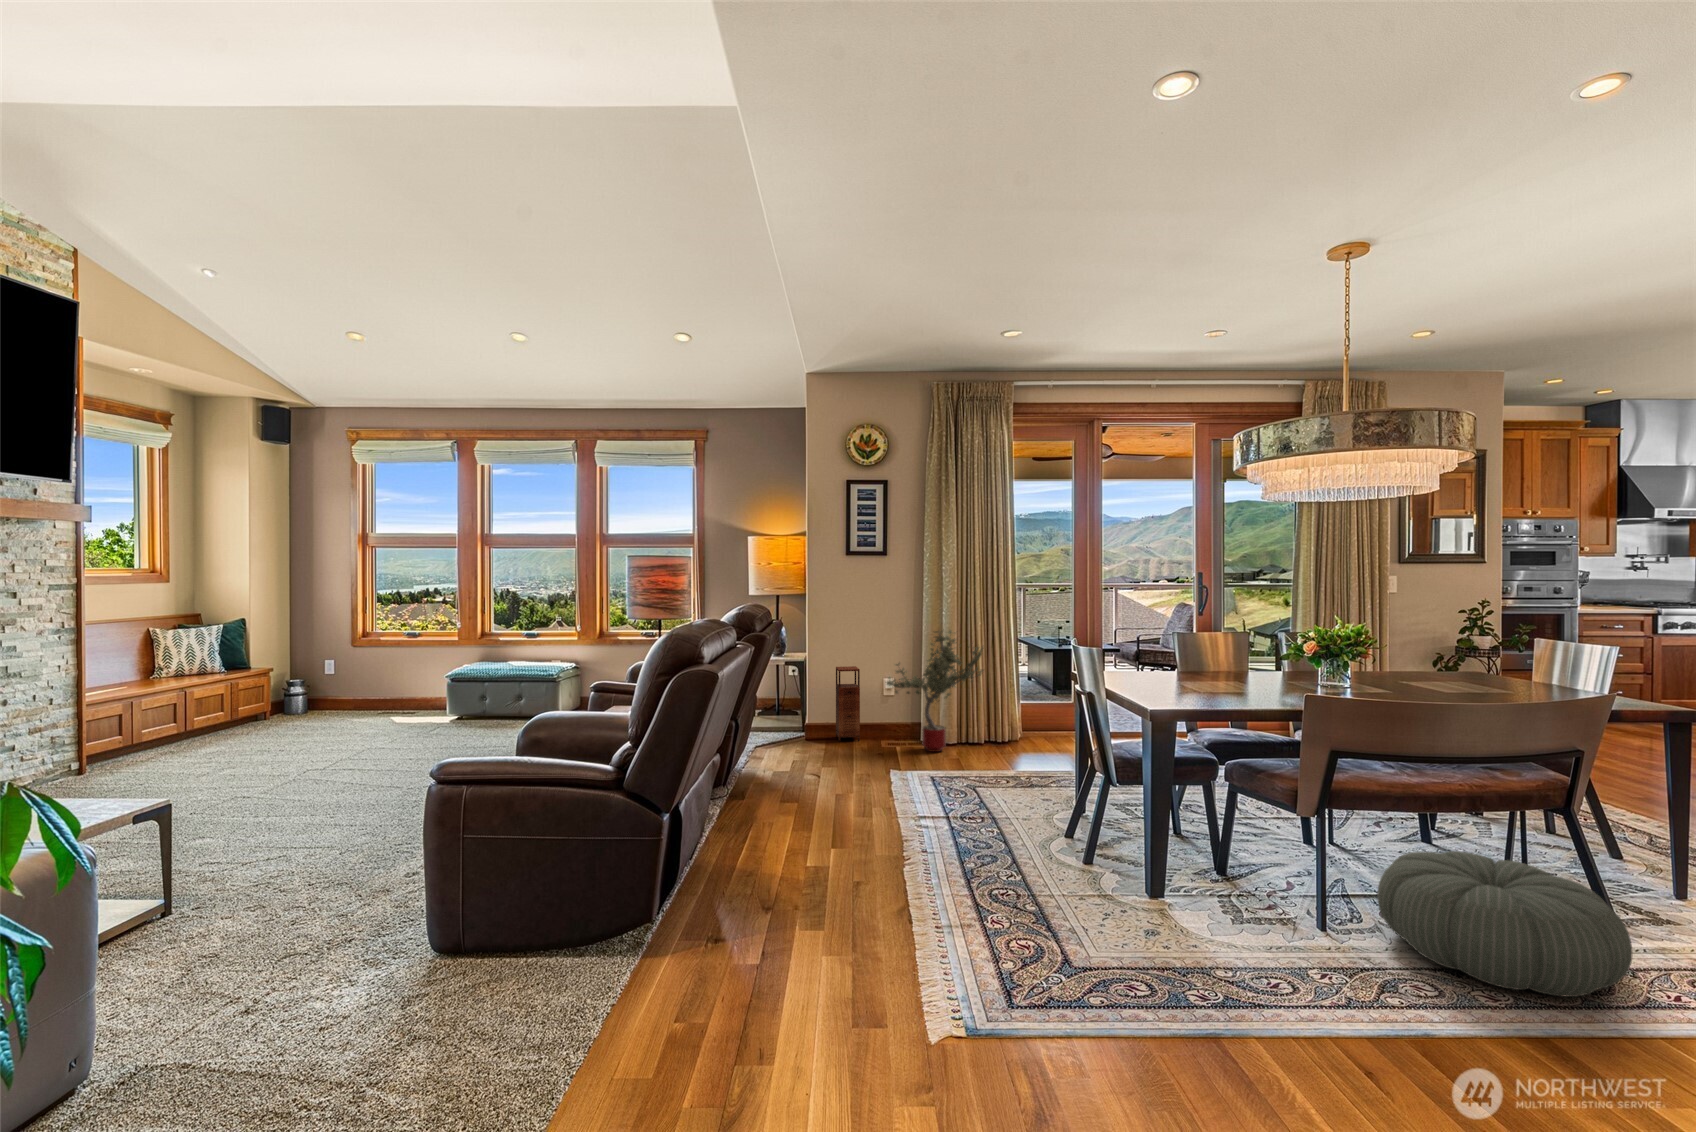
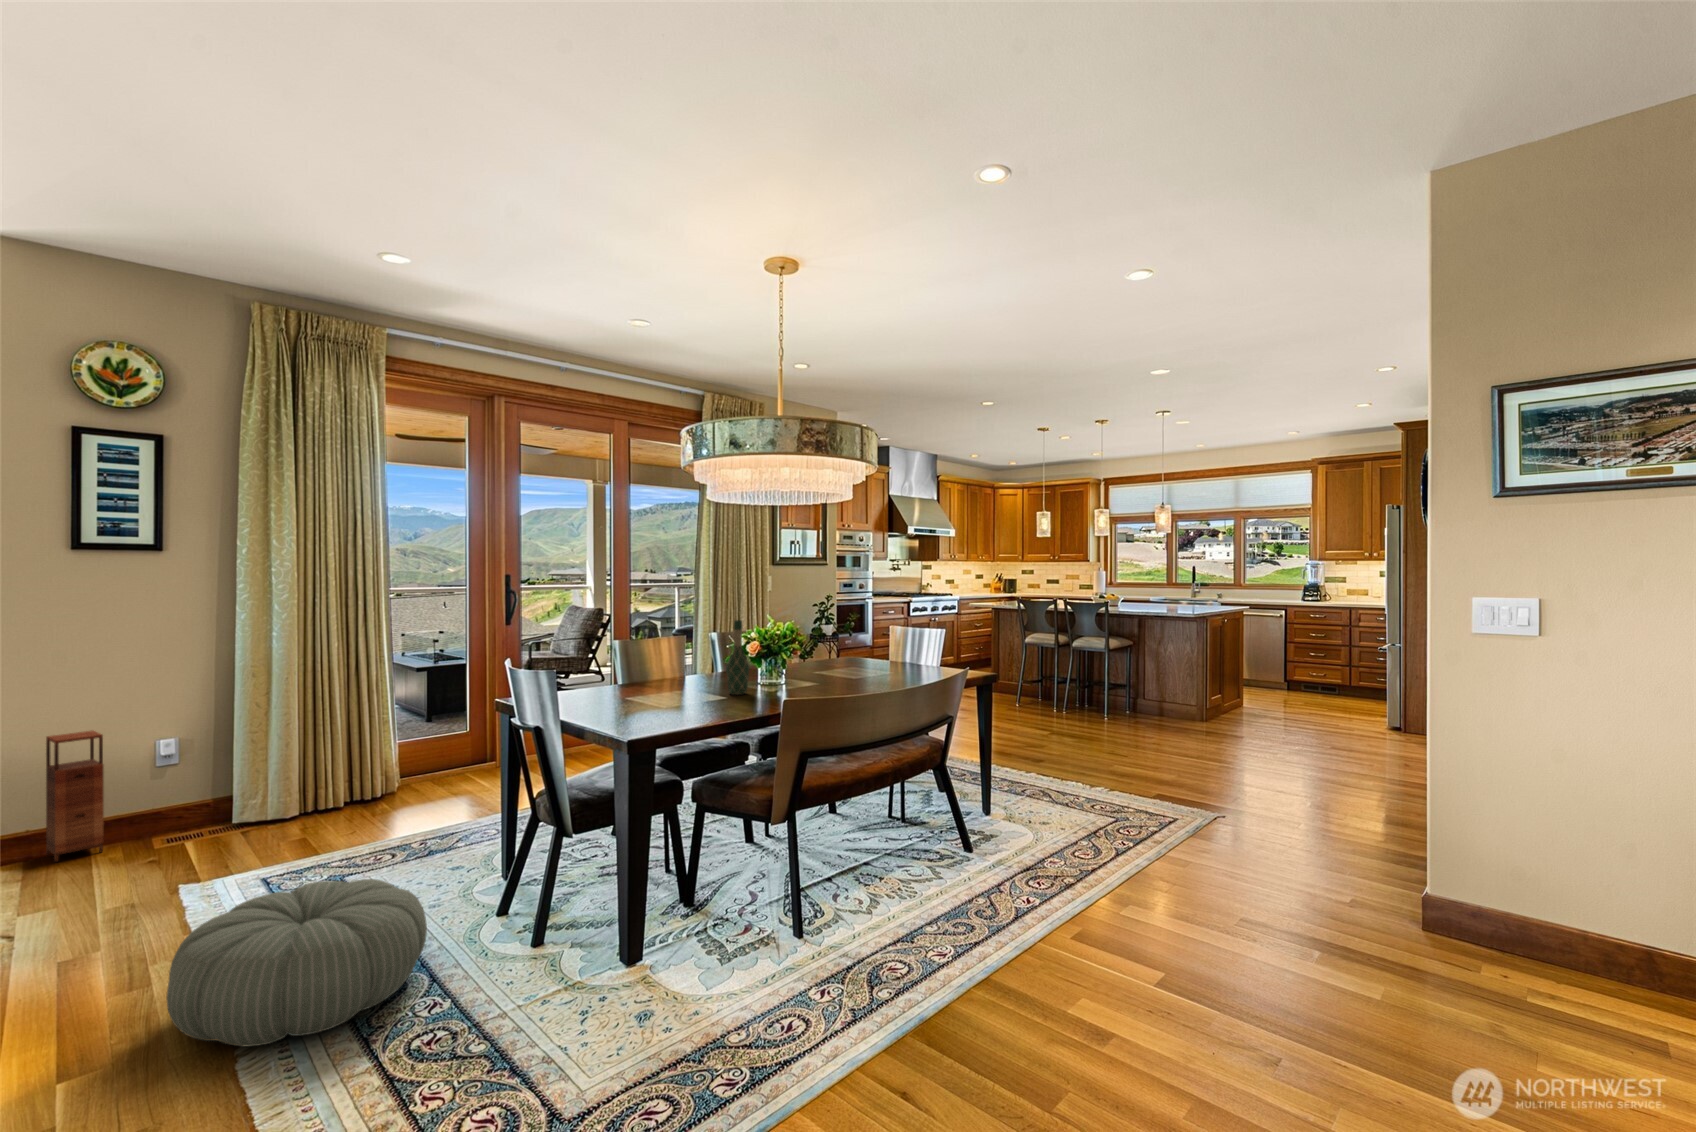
wine bottle: none [1276,620,1302,692] -> present [726,620,750,695]
potted tree: present [887,630,983,752] -> none [159,657,344,842]
pouf: present [1377,851,1632,997] -> present [167,879,427,1047]

